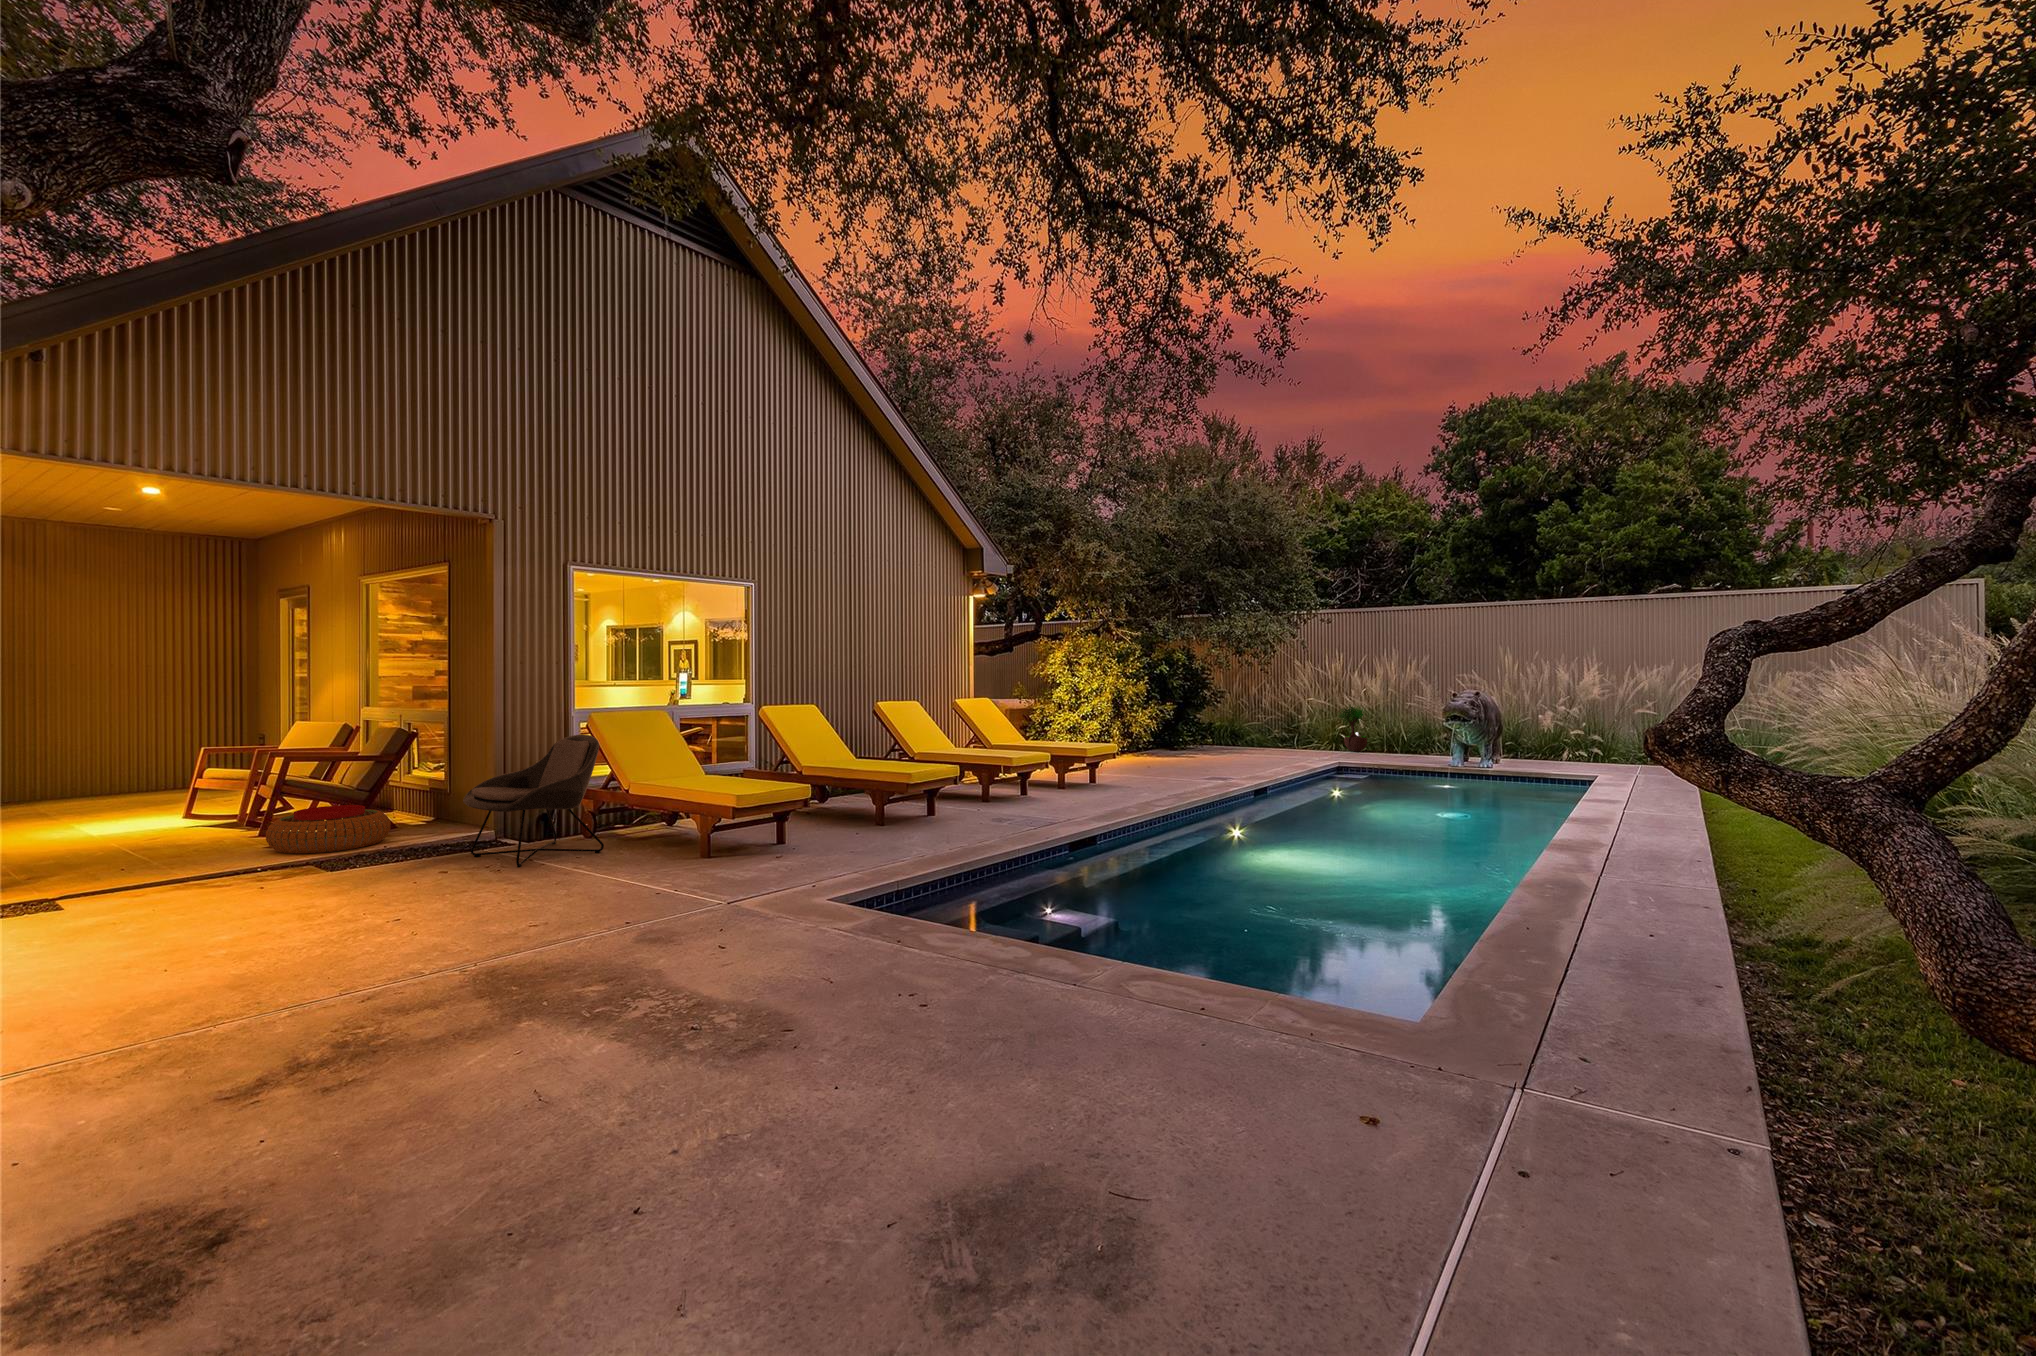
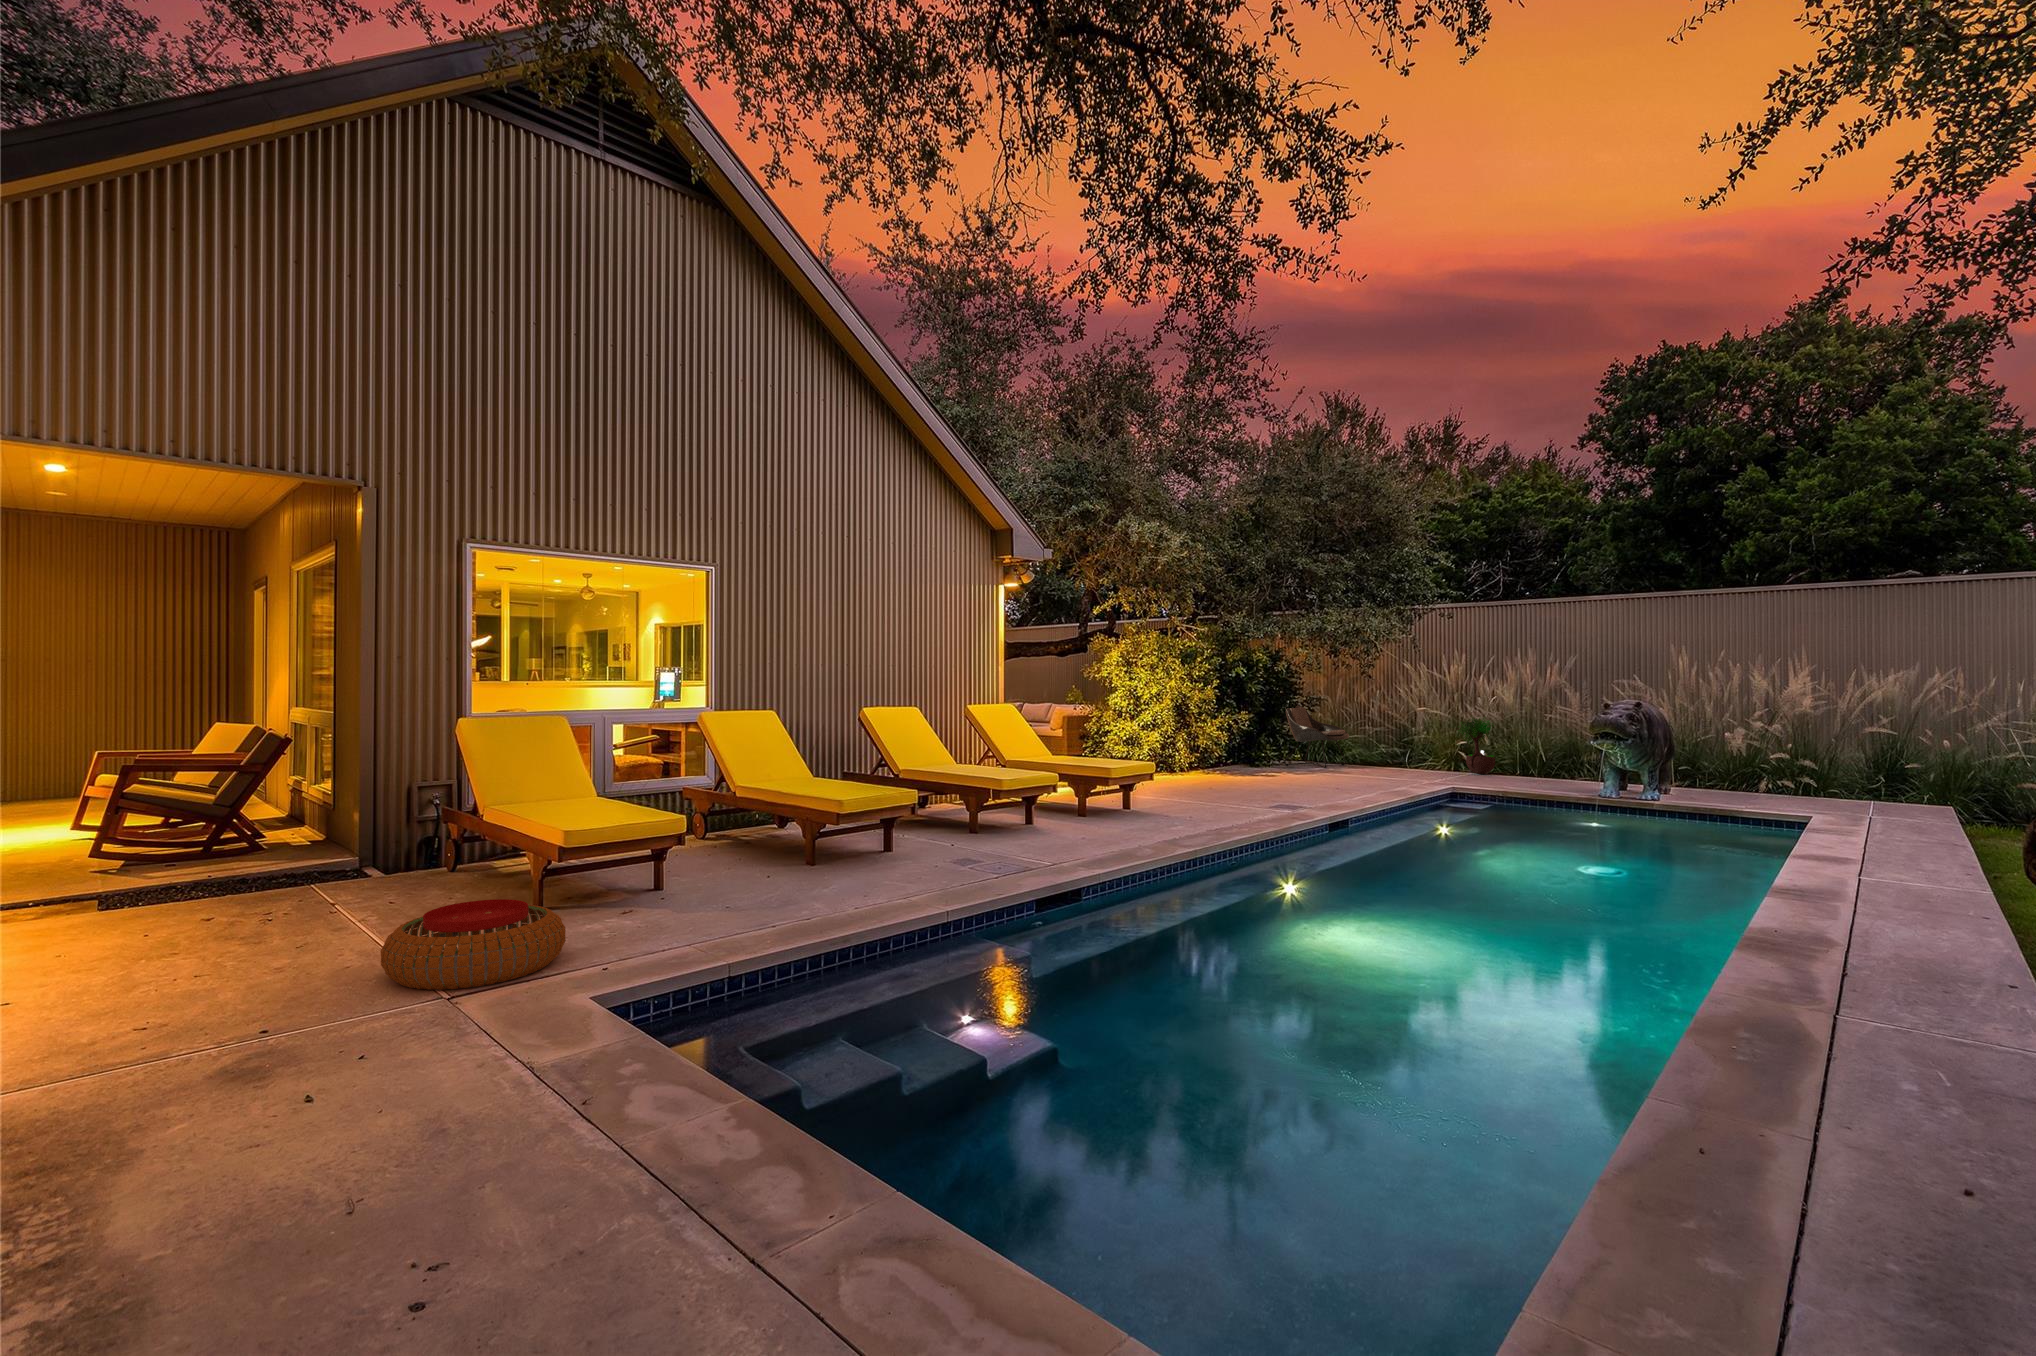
lounge chair: present [463,735,604,867] -> present [1284,706,1349,768]
pouf: present [266,805,391,853] -> present [381,899,566,990]

